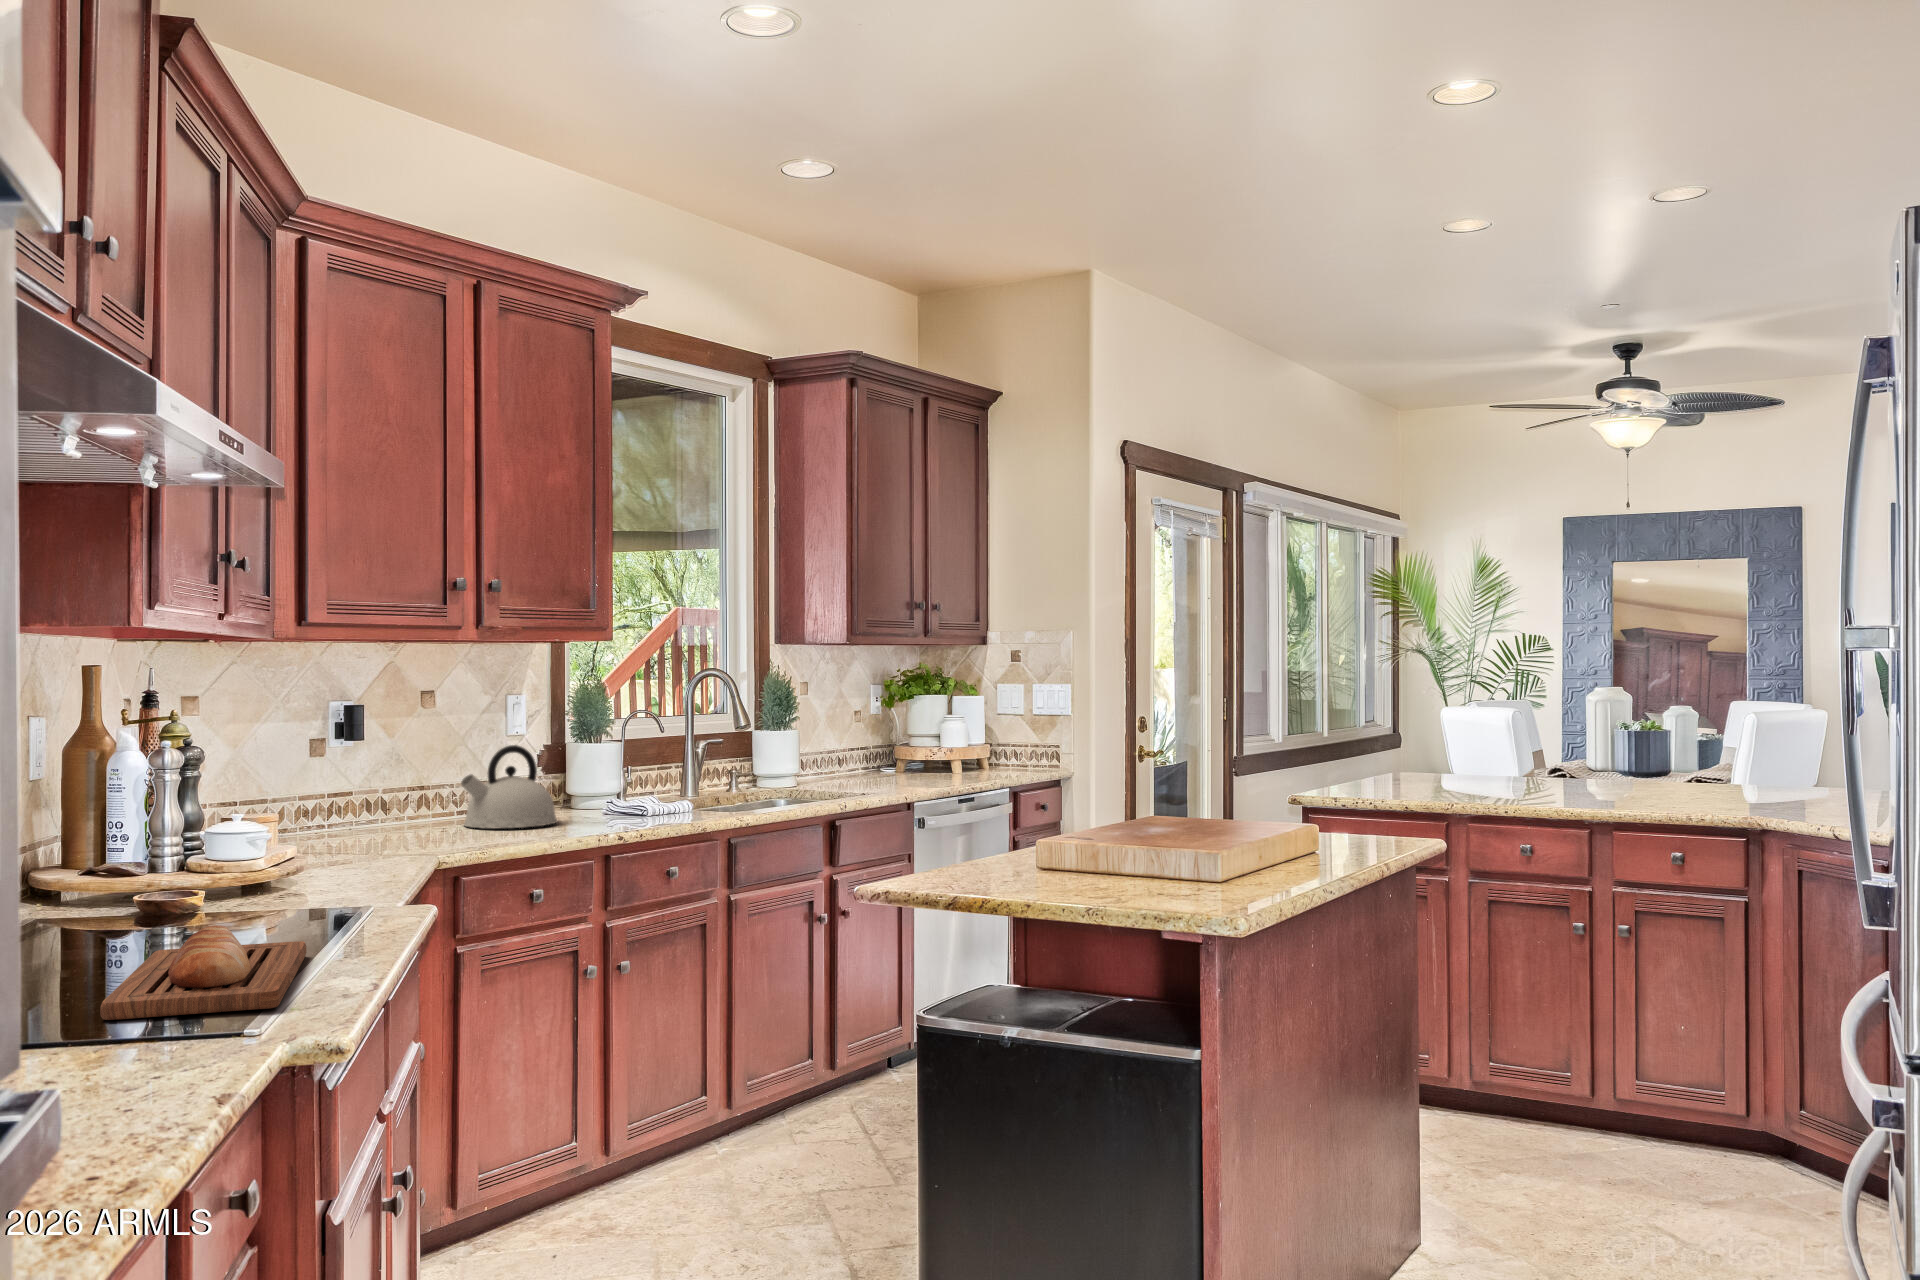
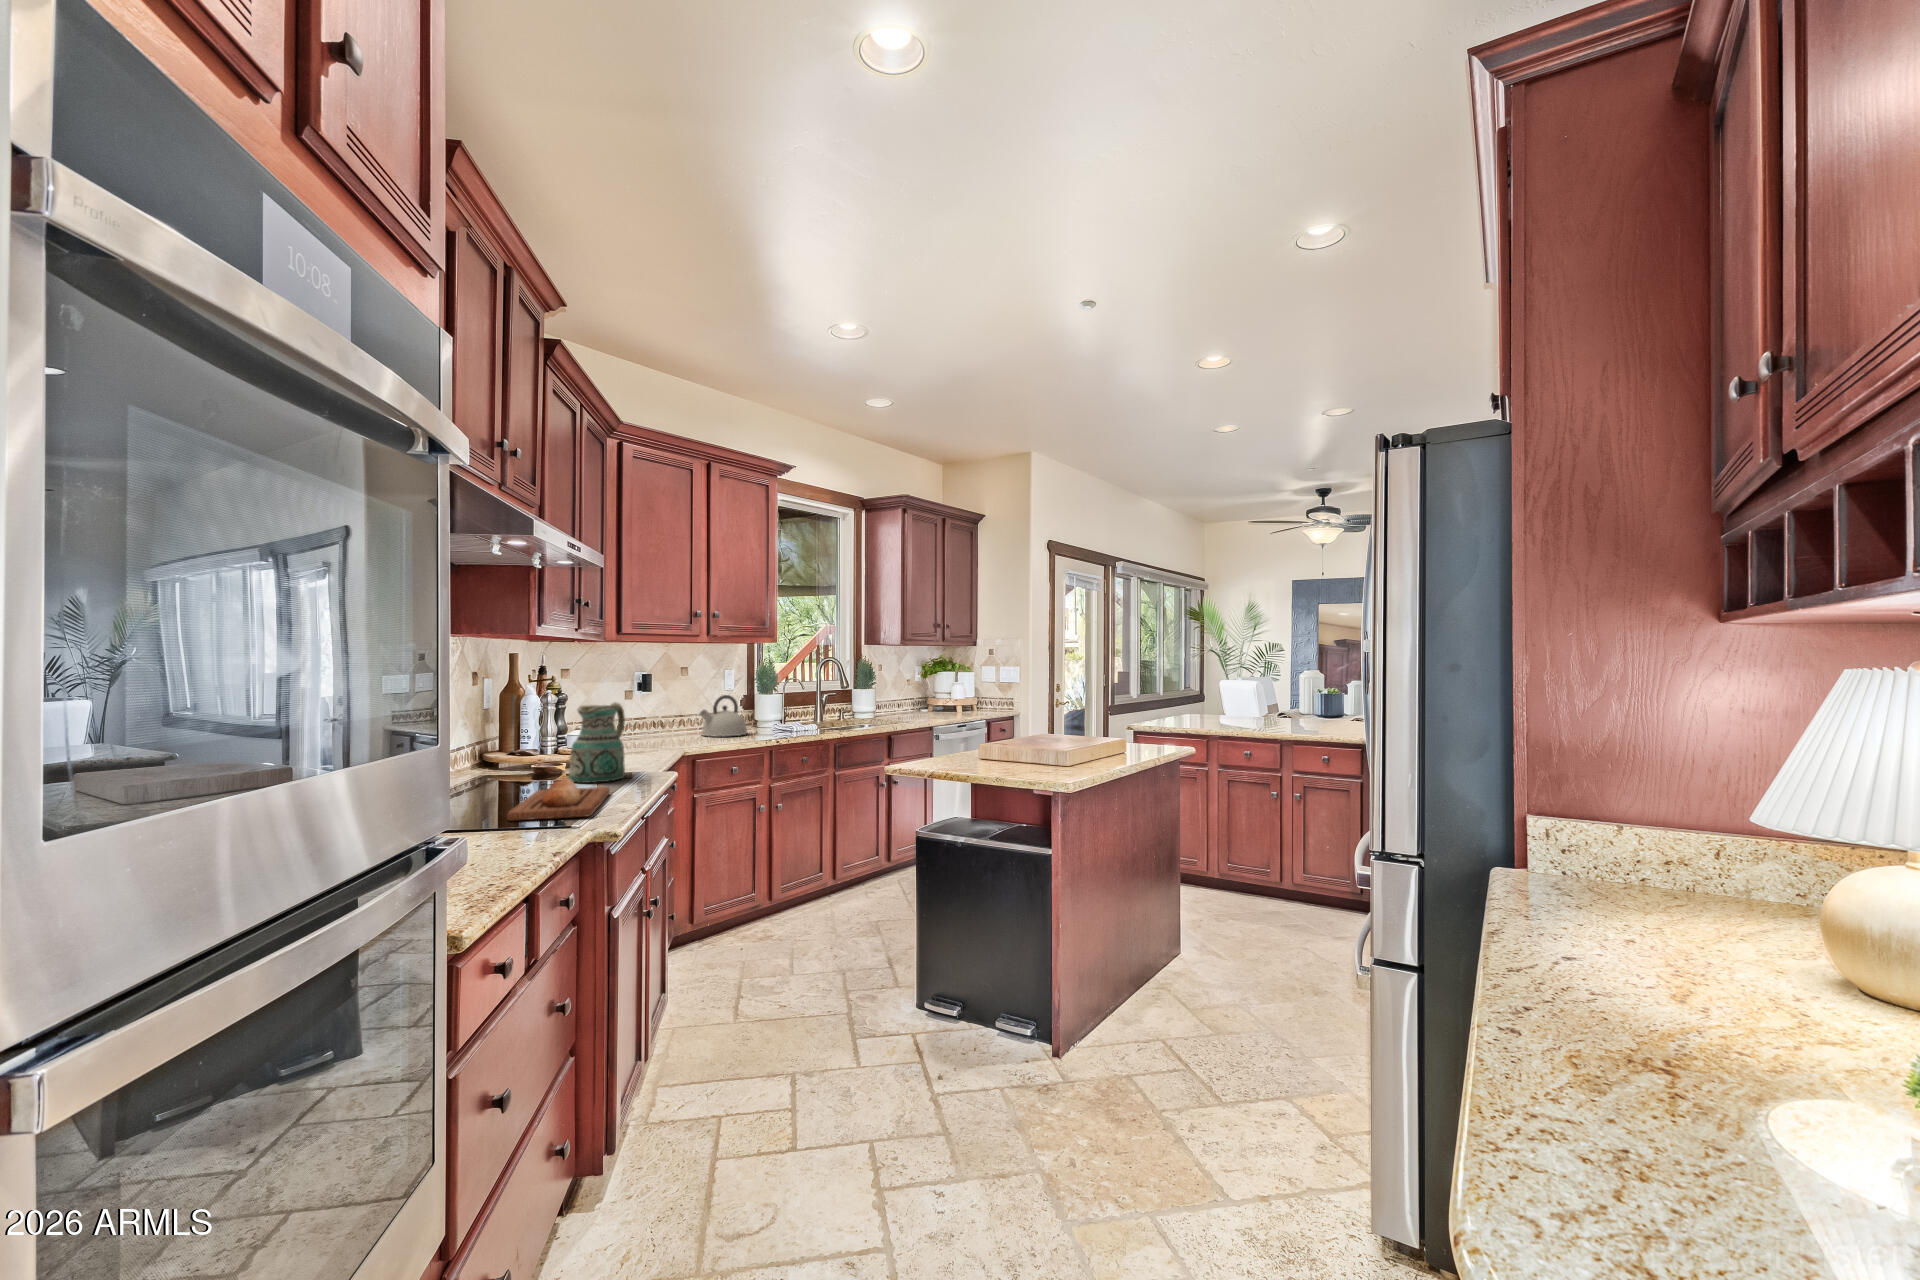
ceramic pitcher: none [215,765,330,931] -> present [569,702,625,783]

